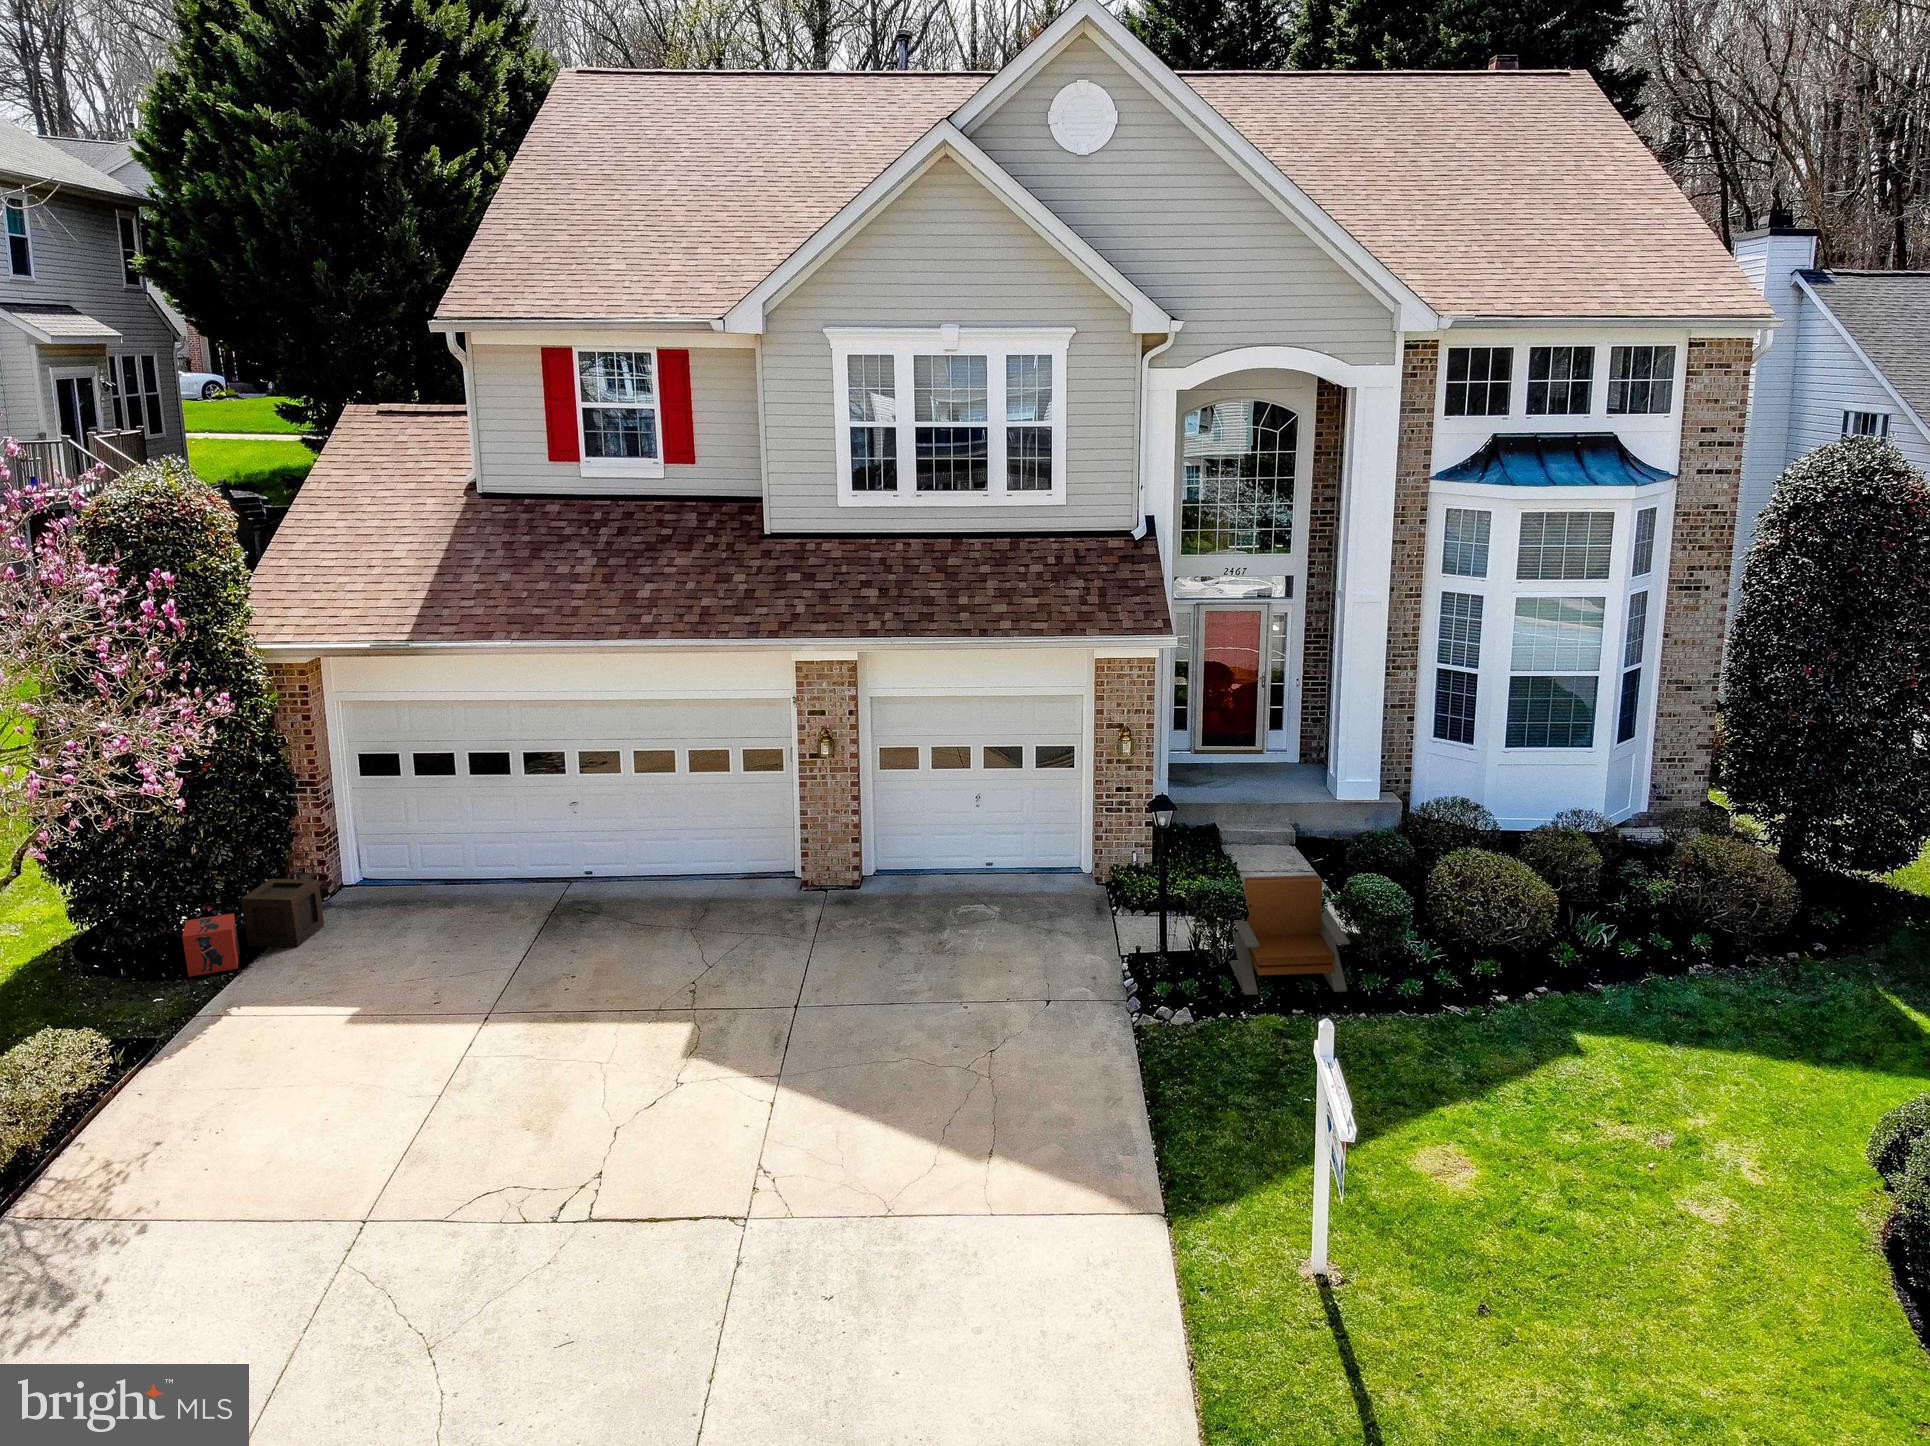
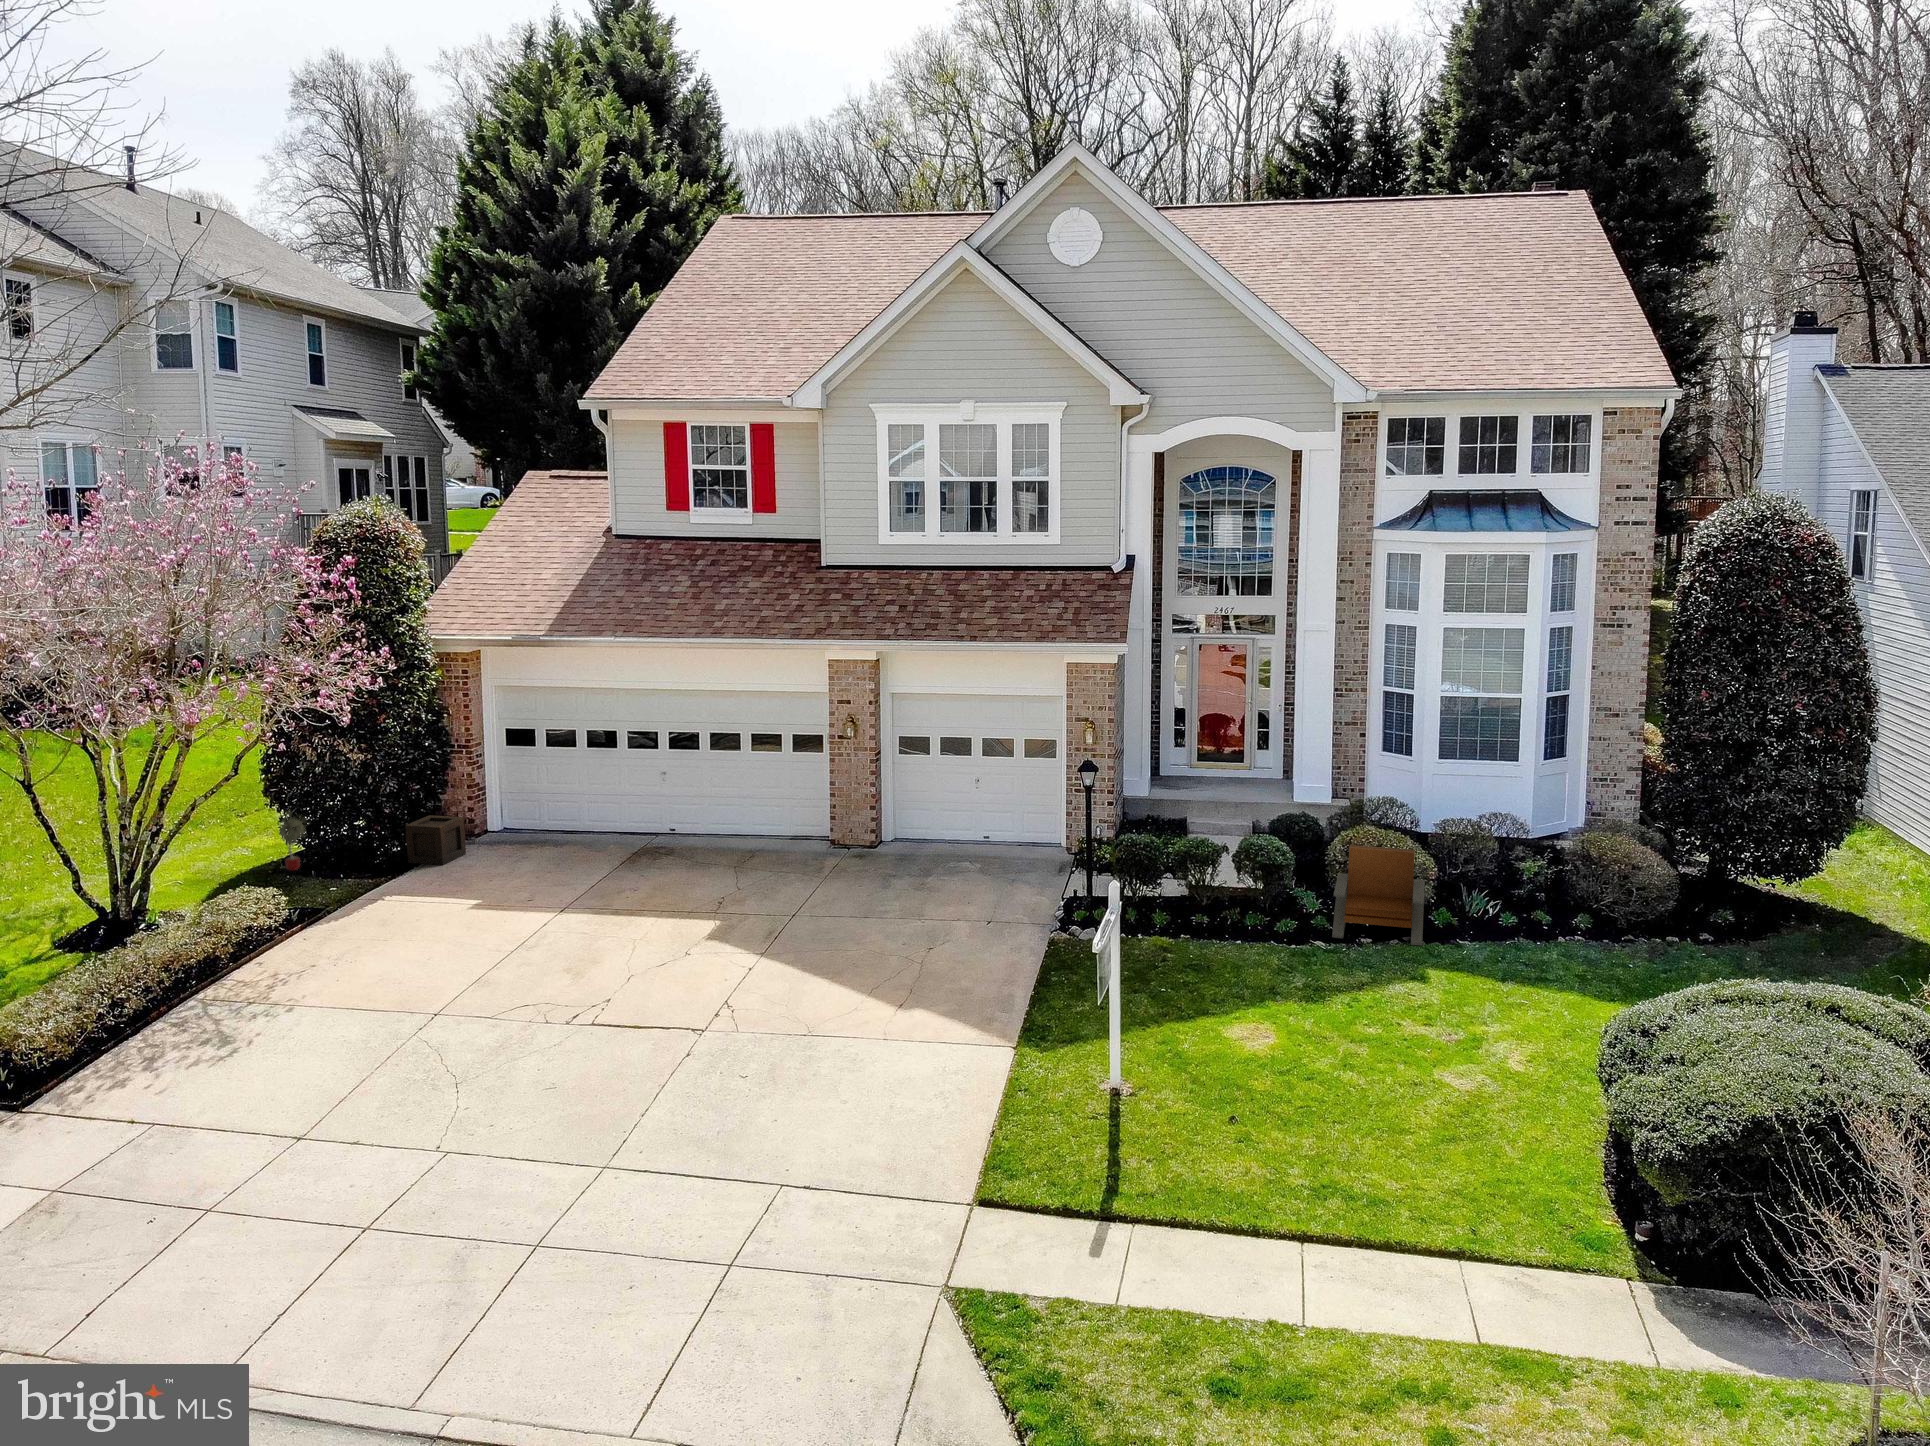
lounge chair: present [1229,875,1350,995] -> present [1332,845,1425,946]
potted tree: none [61,886,117,970] -> present [279,809,307,871]
storage box: present [182,913,240,977] -> none [359,835,401,878]

